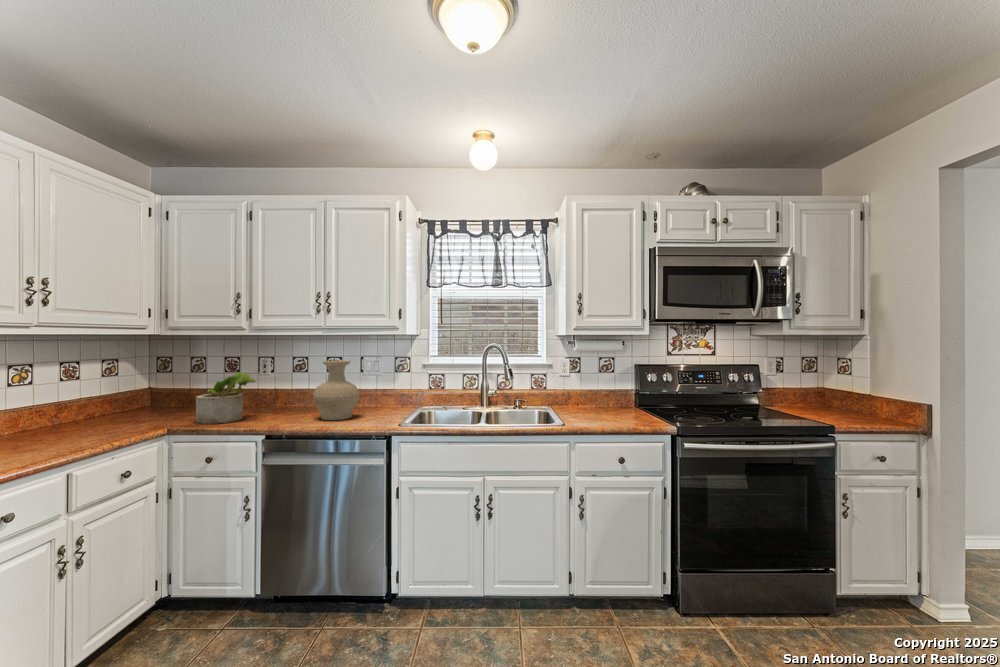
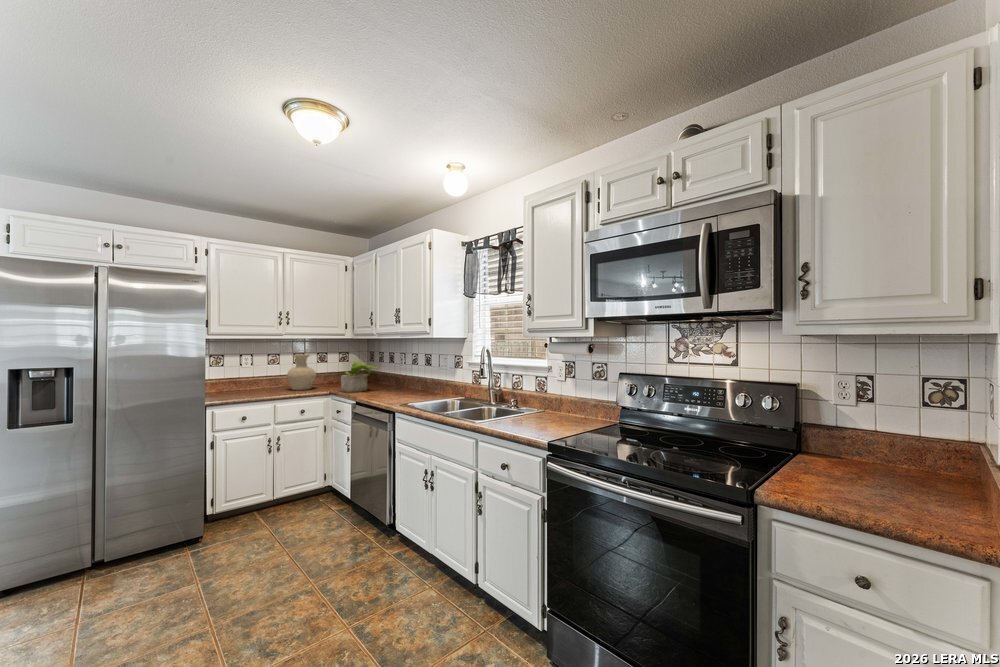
vase: present [313,361,359,420] -> present [287,355,316,390]

